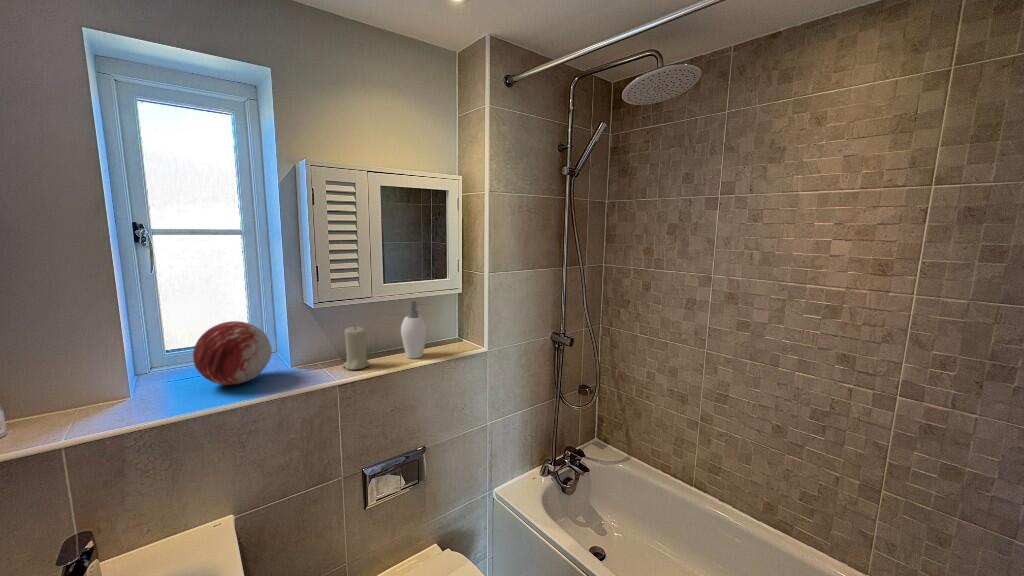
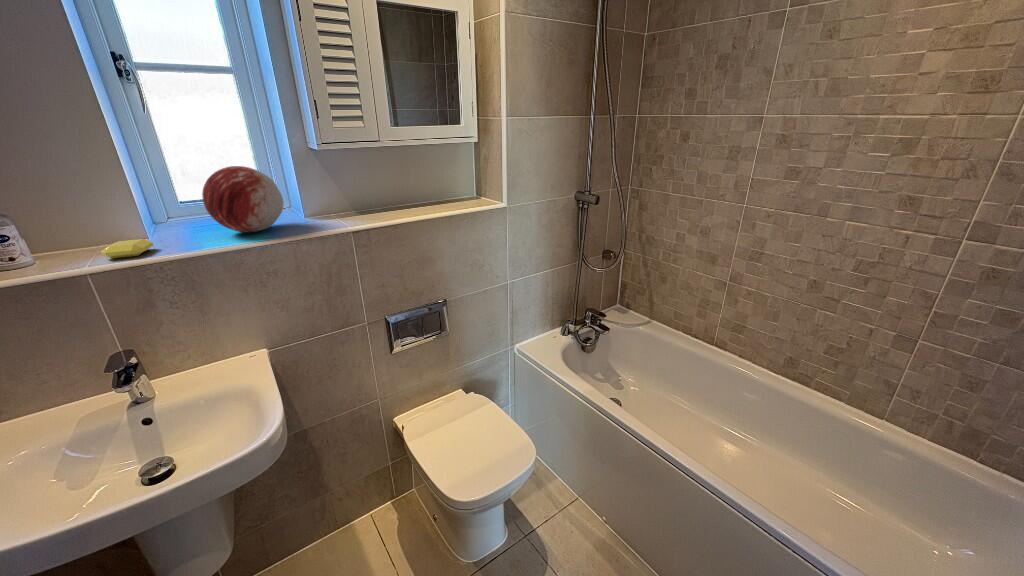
soap dispenser: present [401,300,427,359] -> none [415,149,448,213]
candle: present [342,326,370,370] -> none [355,175,385,221]
soap bar: none [77,398,133,422] -> present [100,239,153,258]

